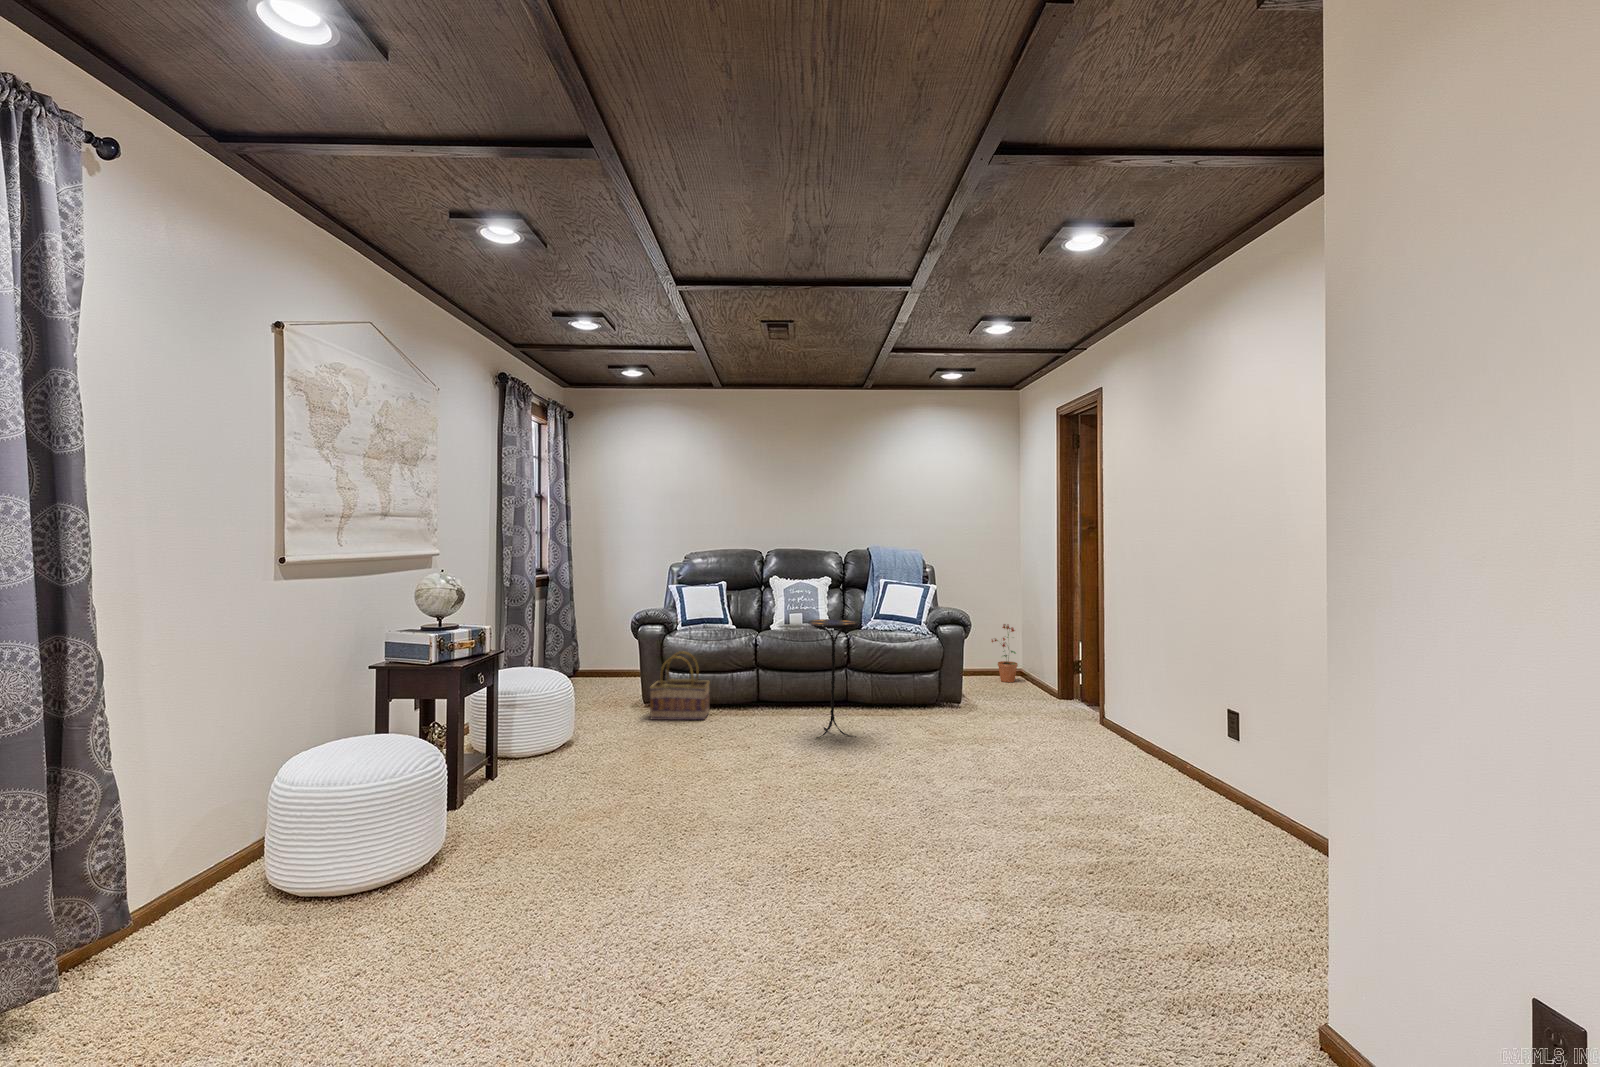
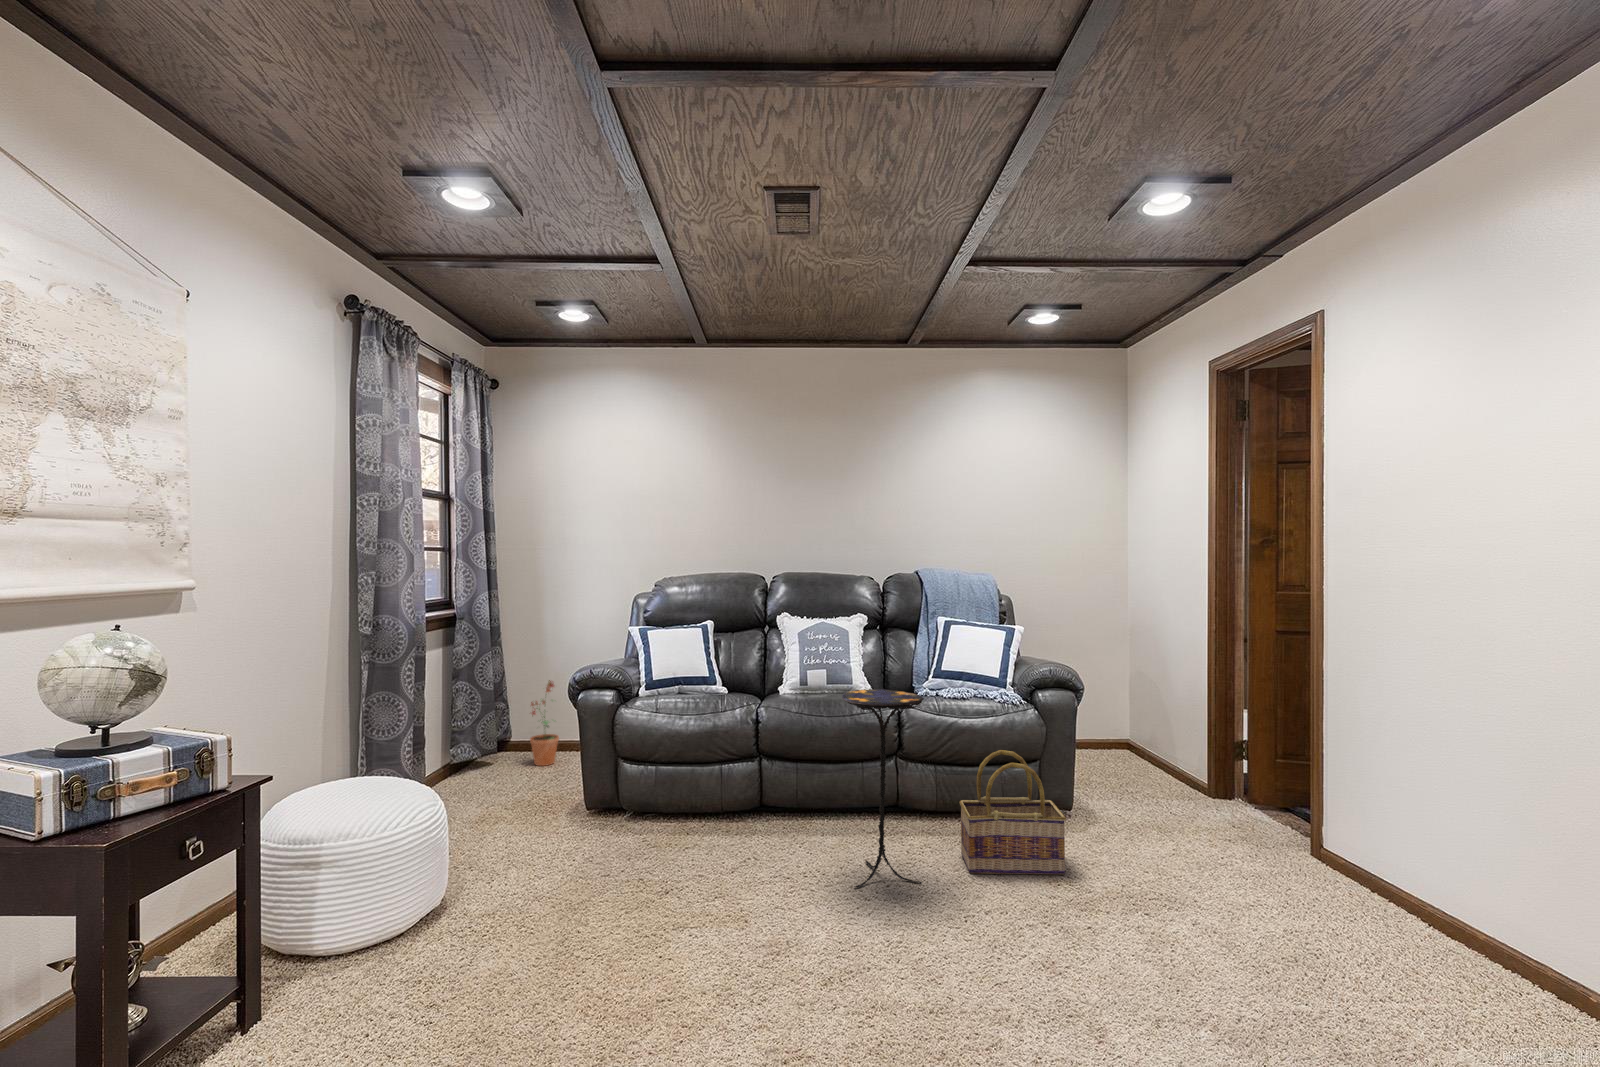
potted plant: present [992,624,1018,682] -> present [530,680,559,766]
basket: present [650,651,710,720] -> present [959,750,1066,874]

